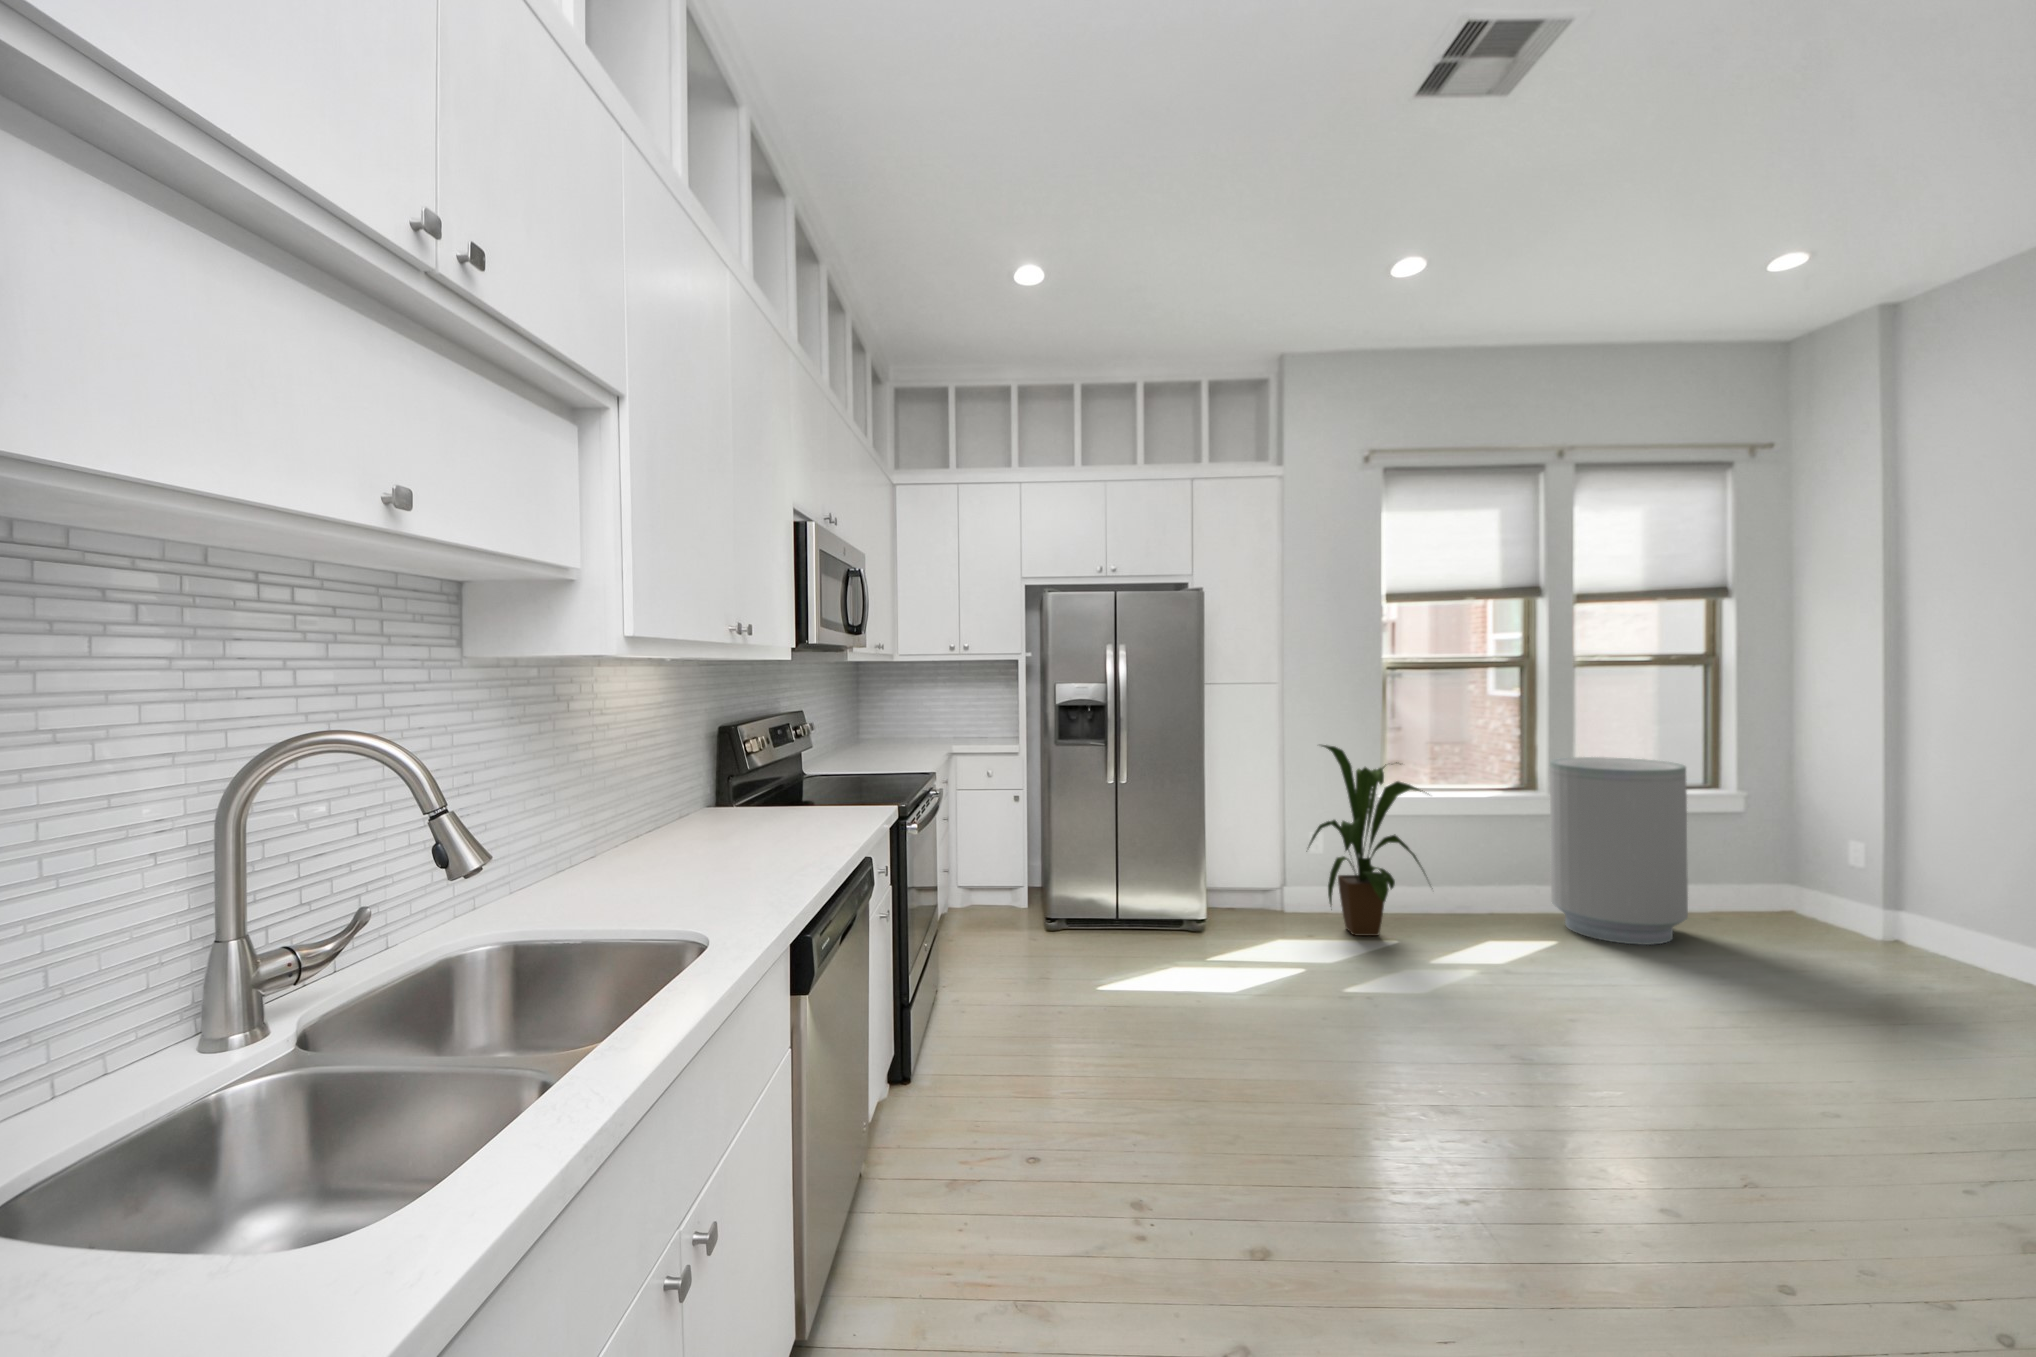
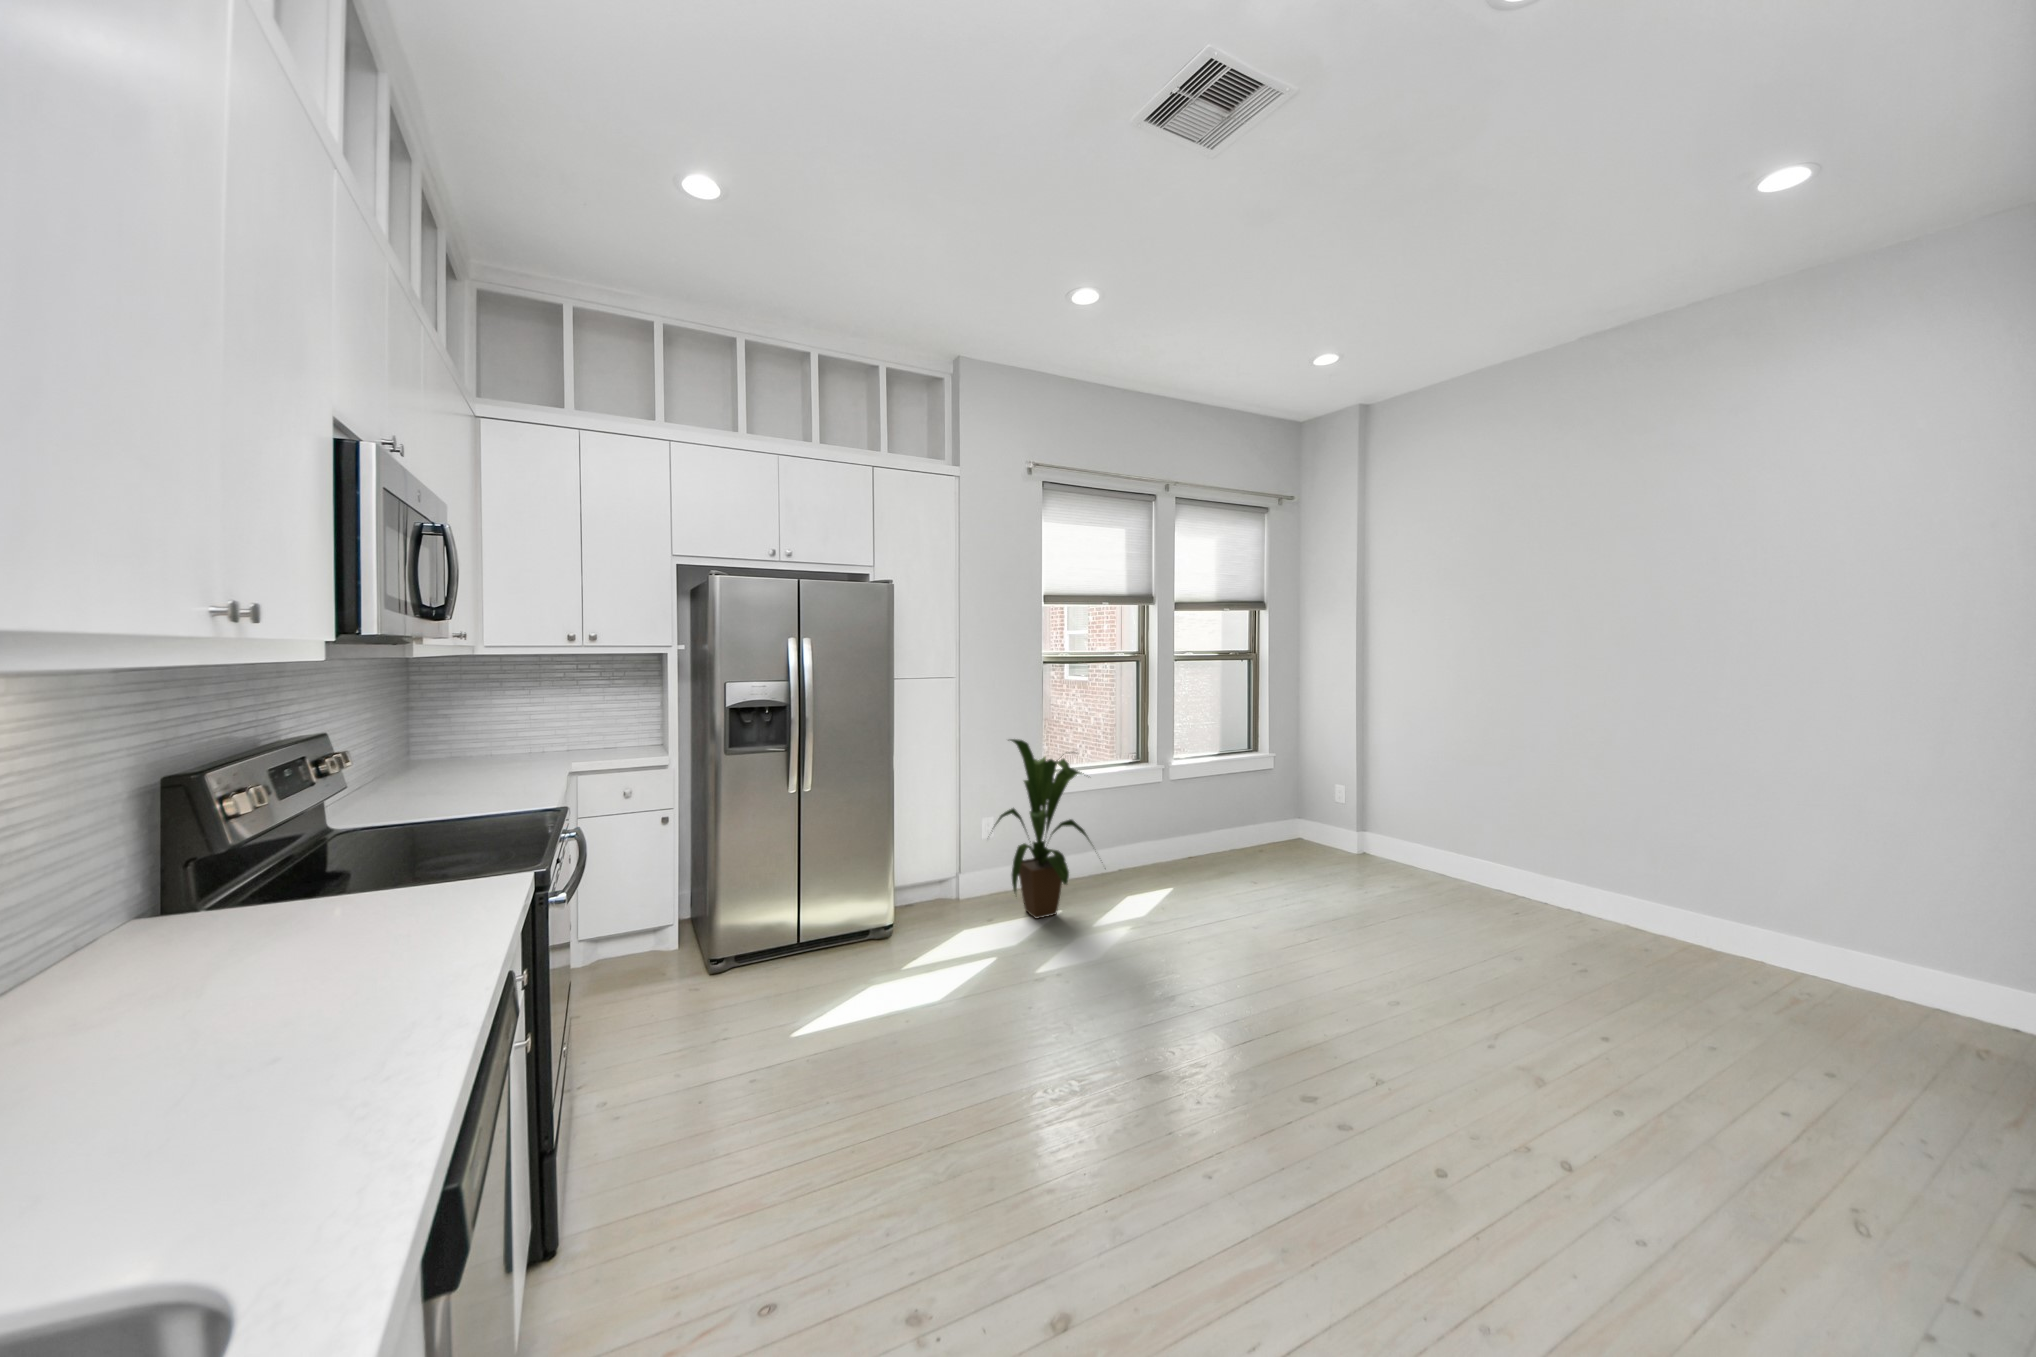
trash can: present [1550,757,1688,945] -> none [1168,734,1262,886]

